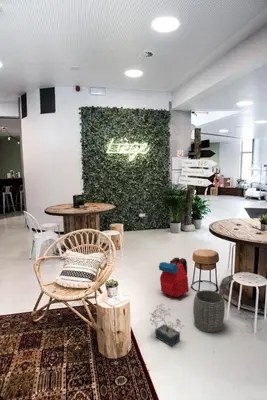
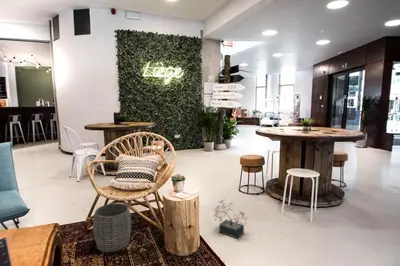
backpack: present [159,258,189,297] -> none [210,162,238,198]
woven basket: present [193,290,225,333] -> present [93,203,131,252]

